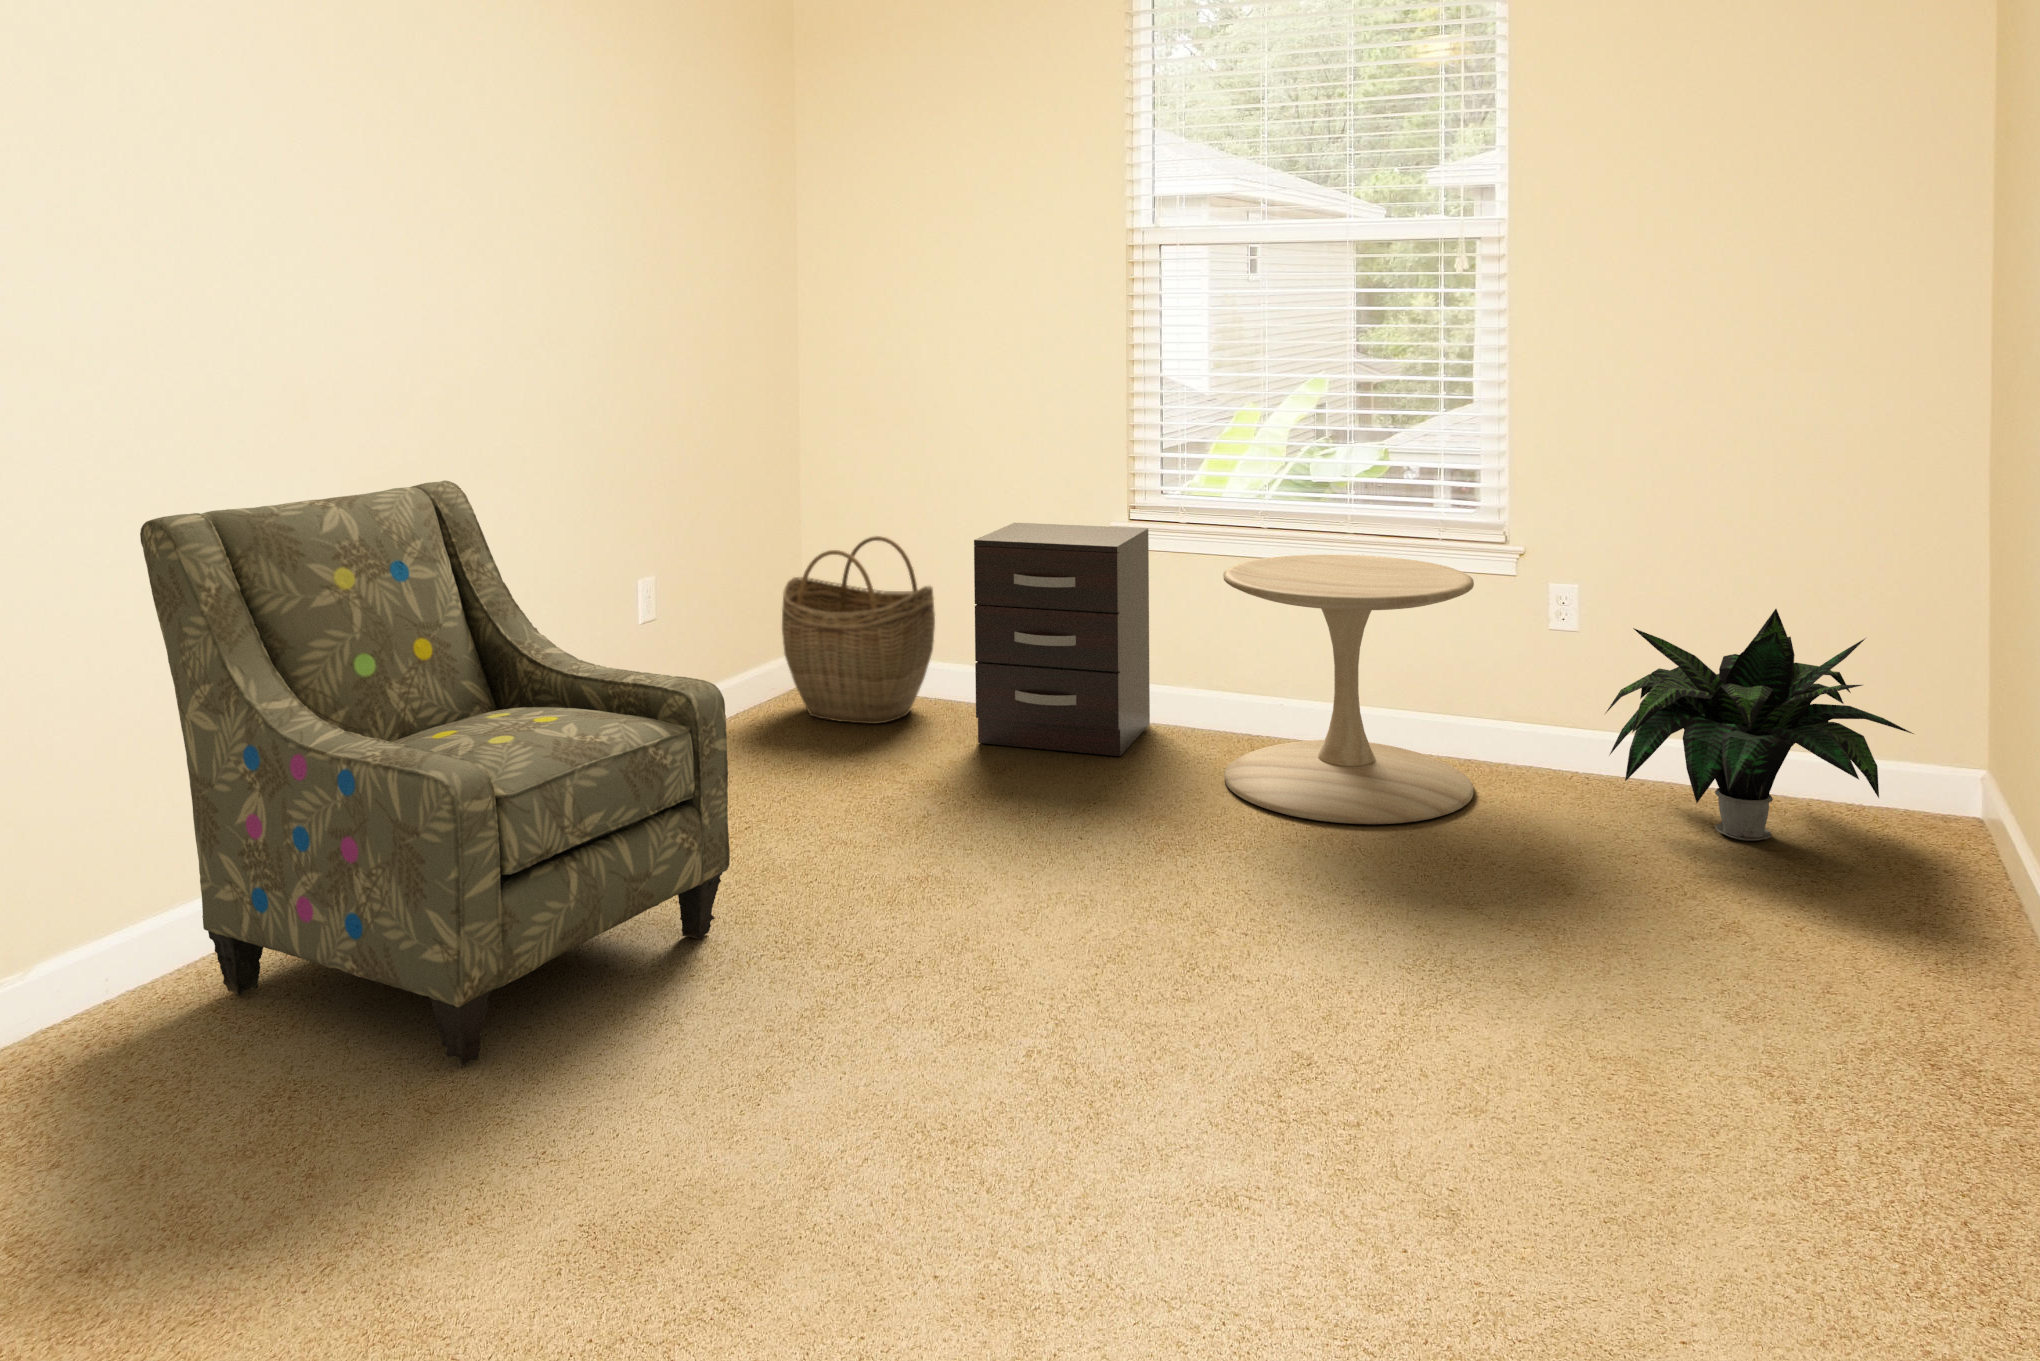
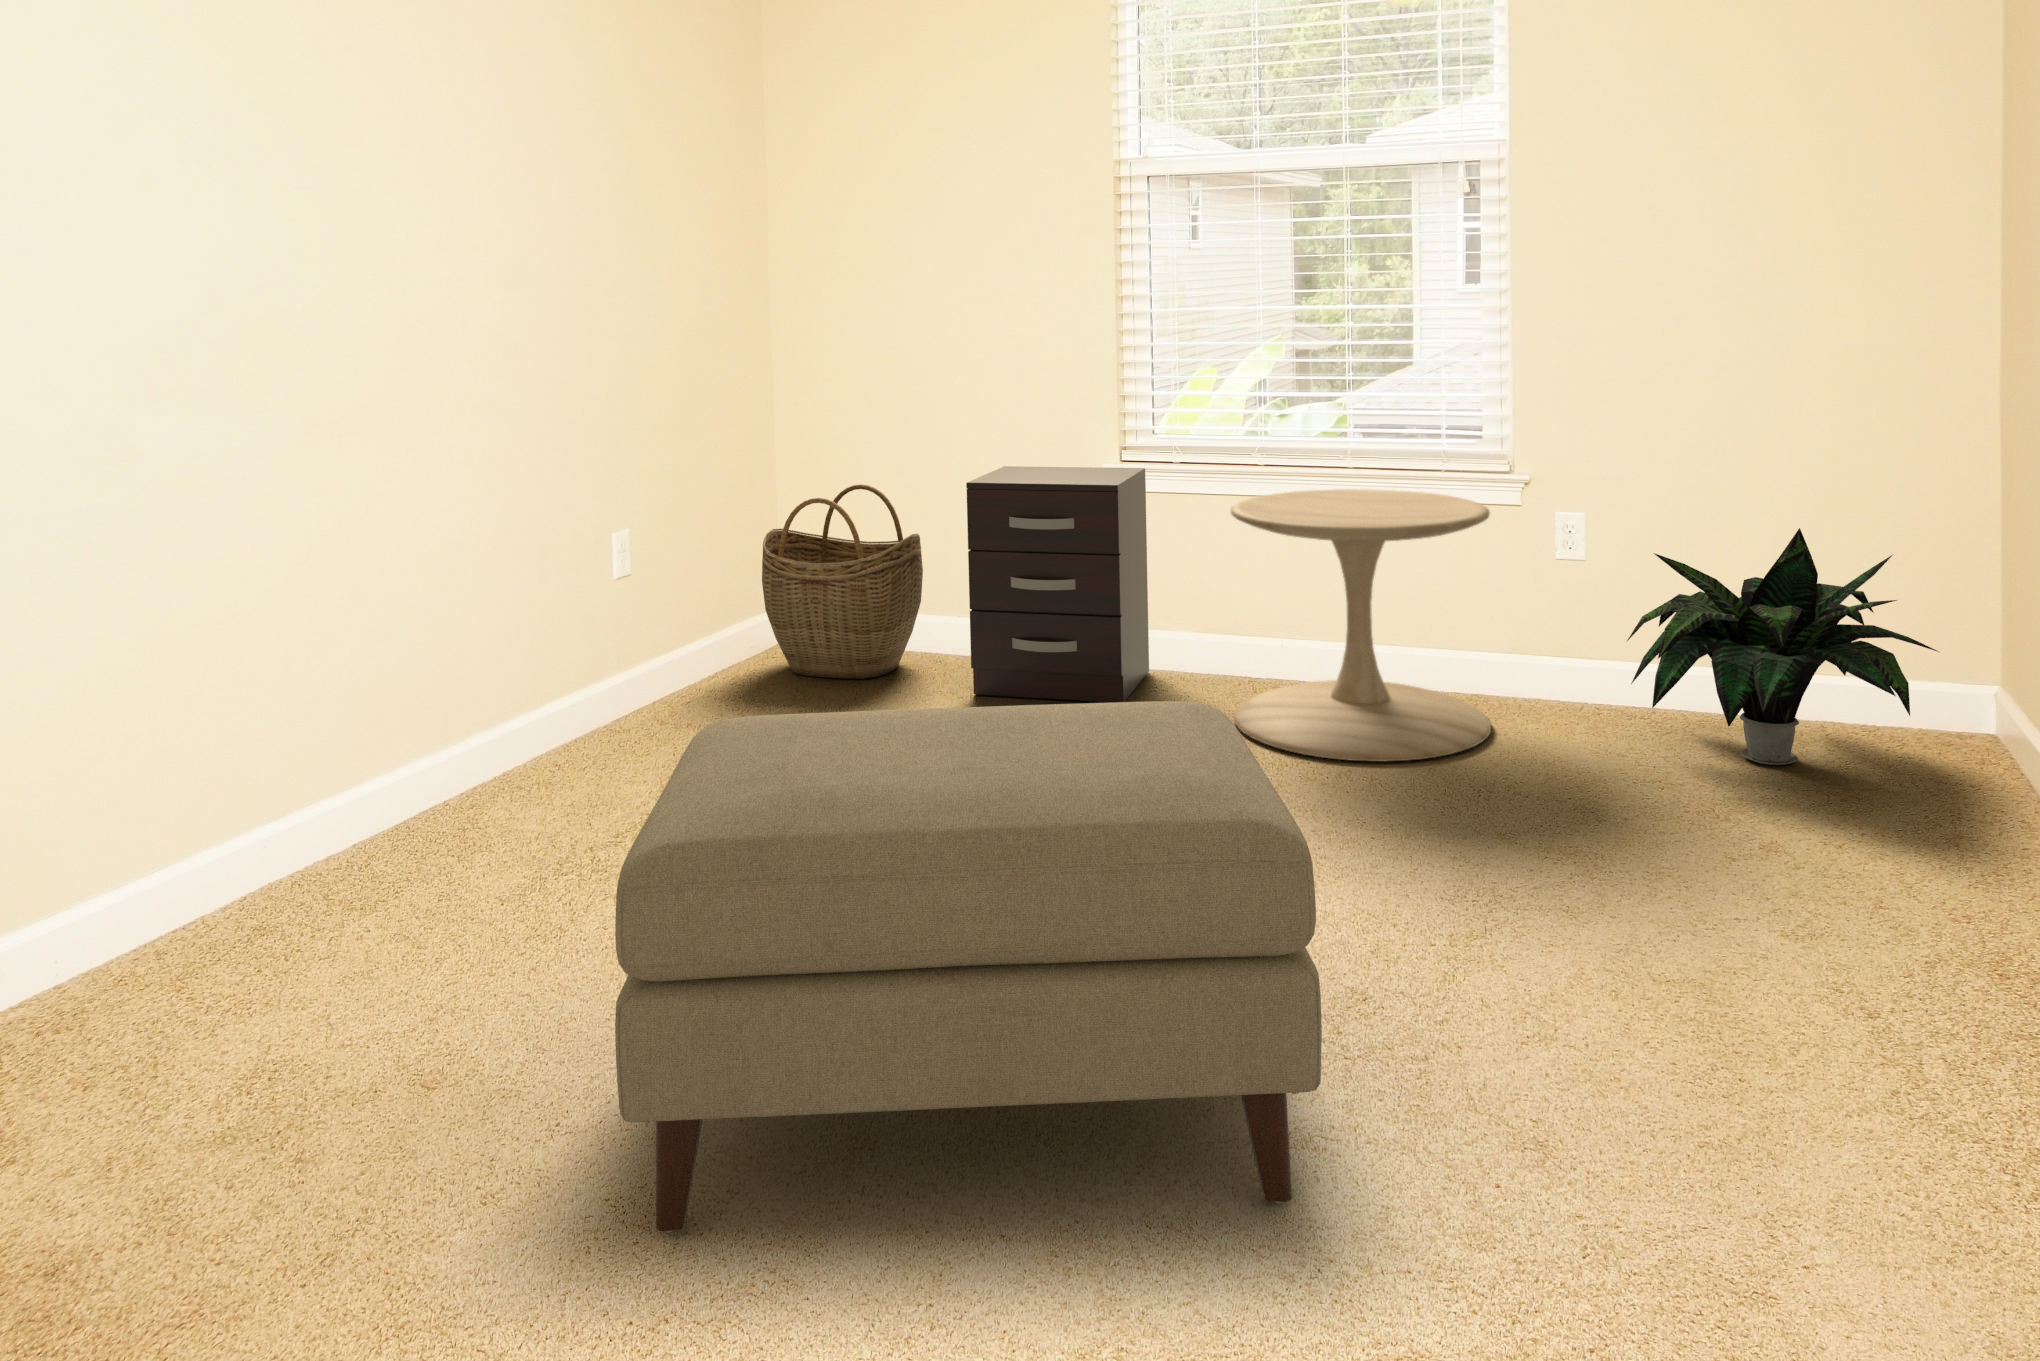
armchair: present [140,481,730,1067] -> none [80,421,734,1039]
ottoman: none [585,773,1236,1259] -> present [615,701,1322,1233]

